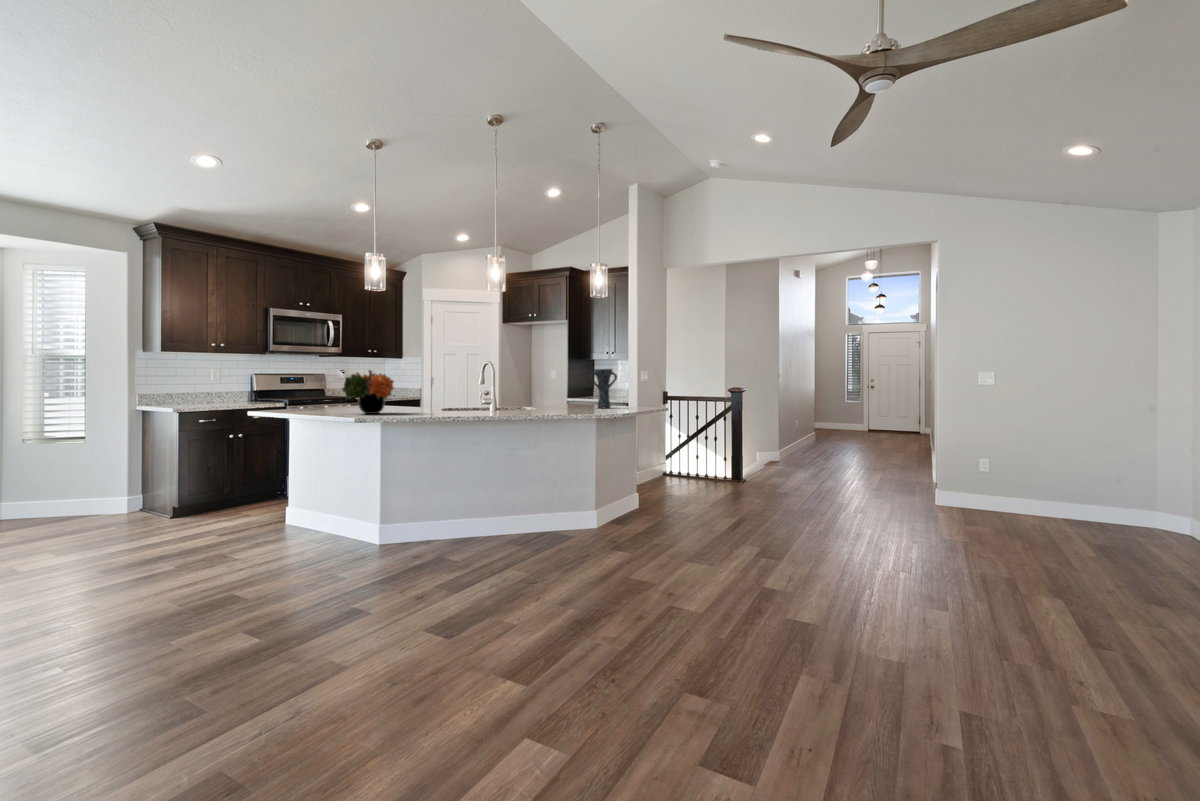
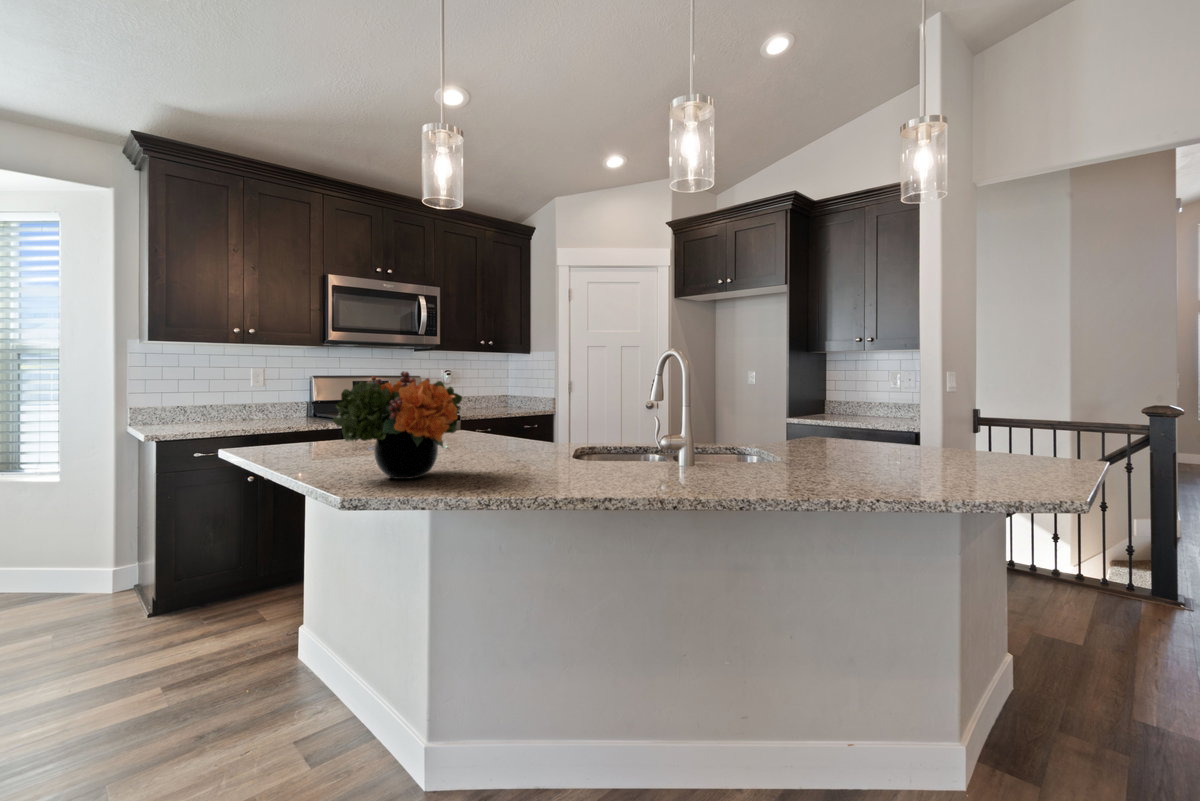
vase: present [590,369,617,408] -> none [894,367,953,456]

